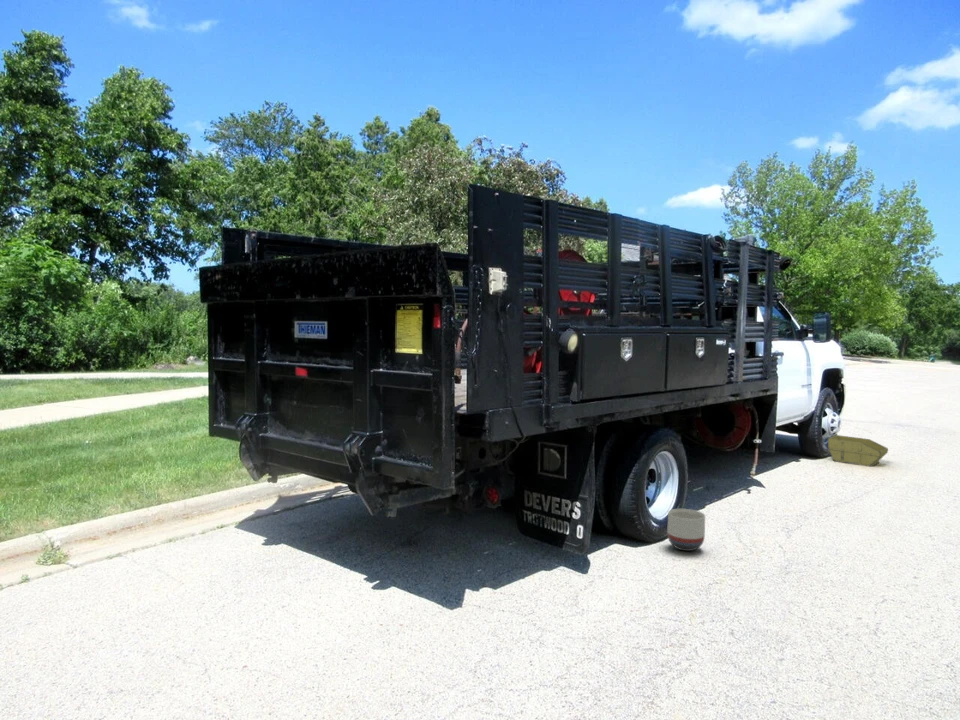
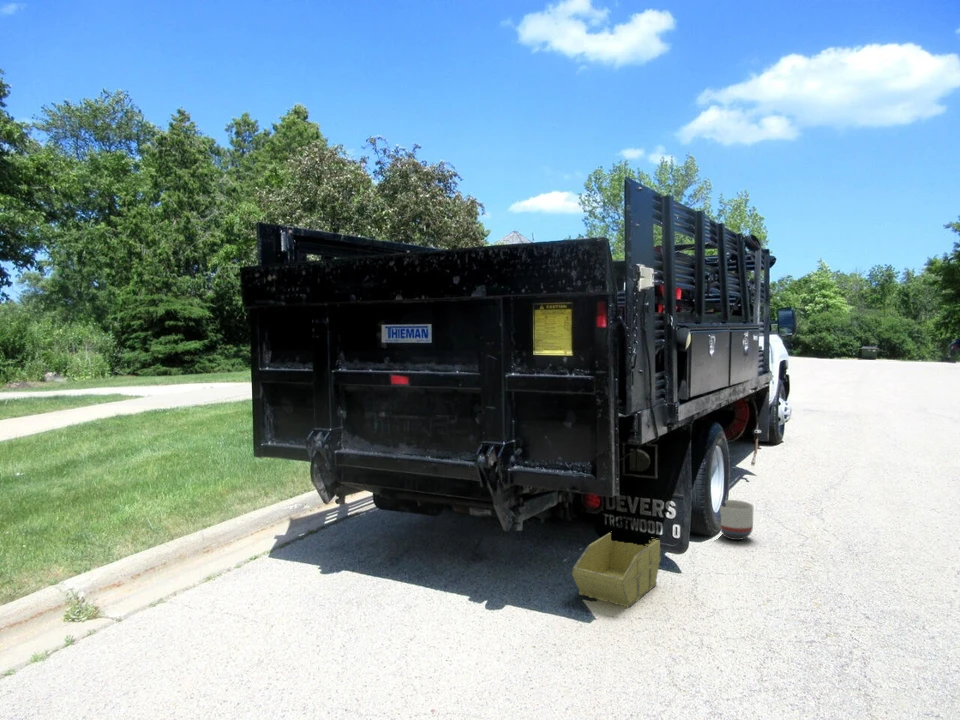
storage bin: present [828,435,888,467] -> present [572,533,661,608]

